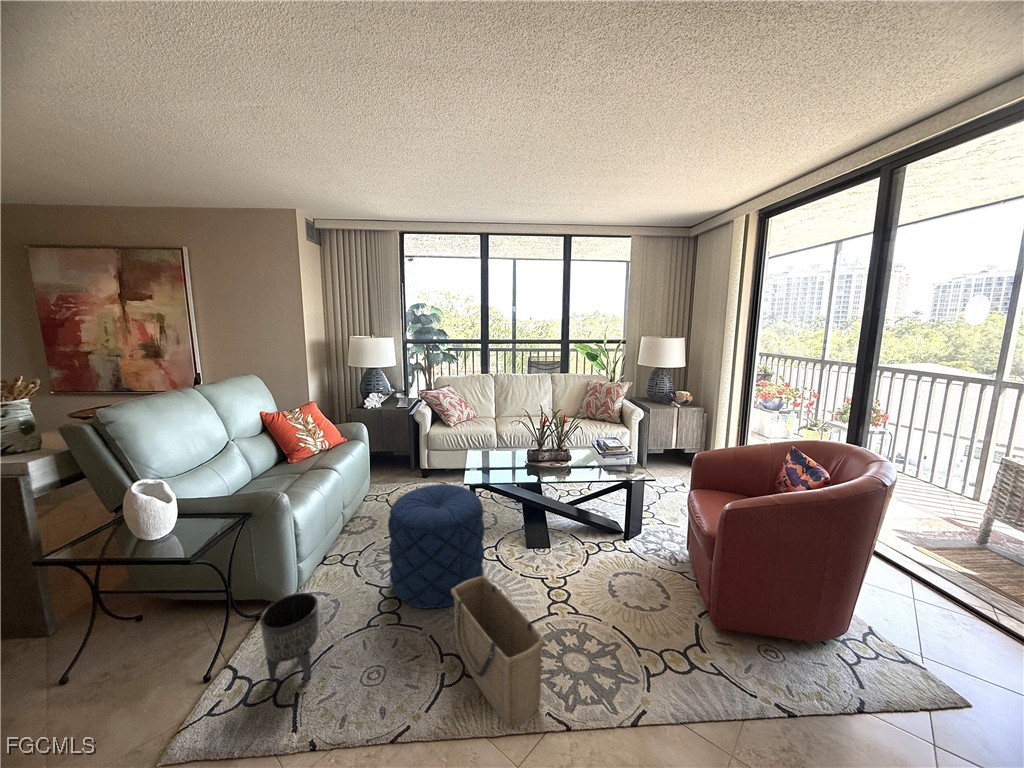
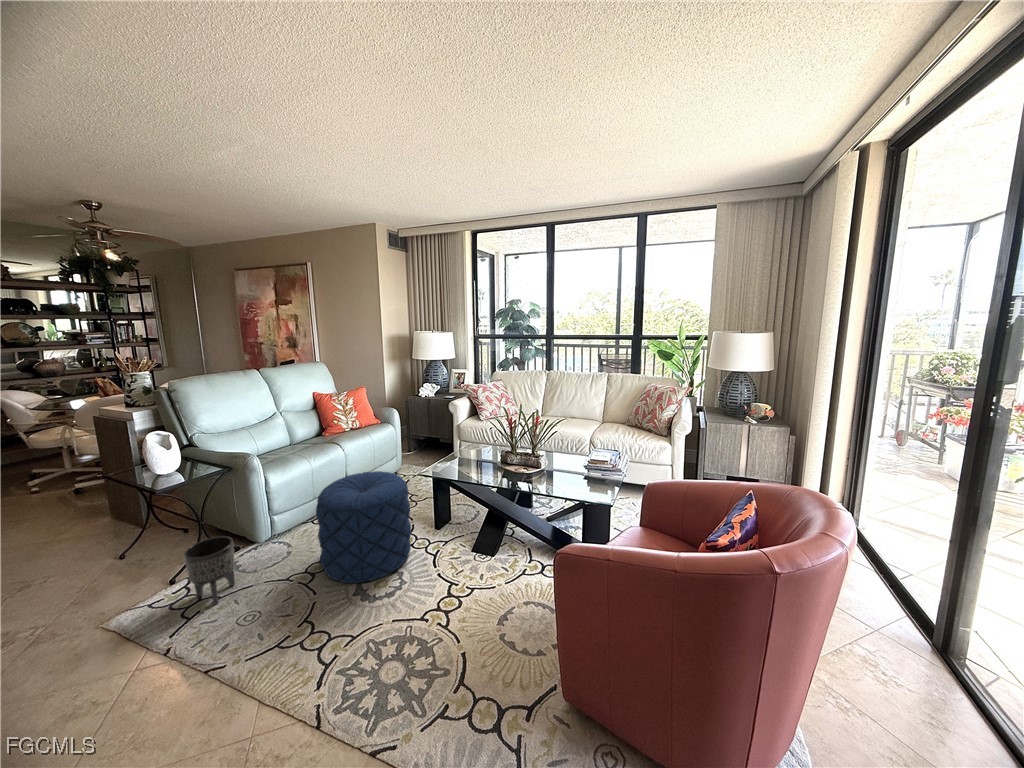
basket: present [451,576,545,728] -> none [268,561,348,701]

